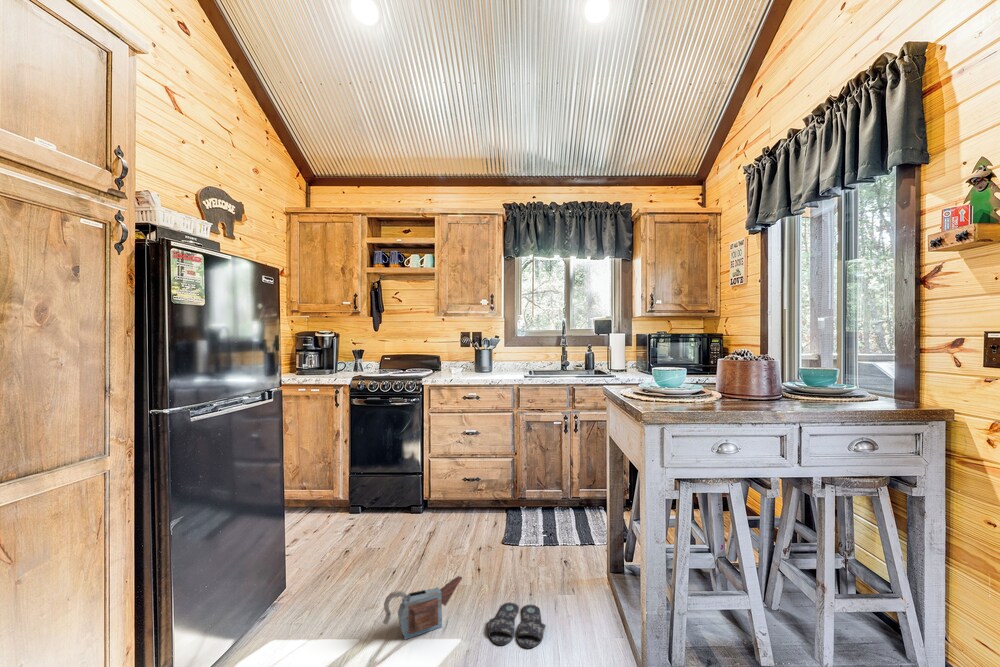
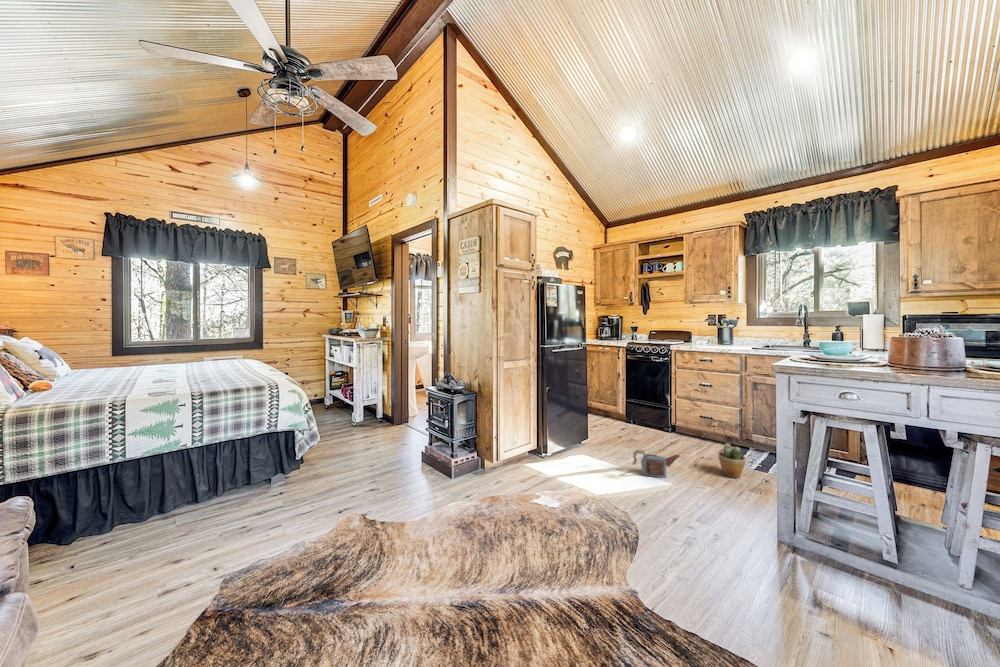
potted plant: none [508,530,543,585] -> present [718,443,746,478]
slippers: present [488,603,546,649] -> none [693,480,734,501]

